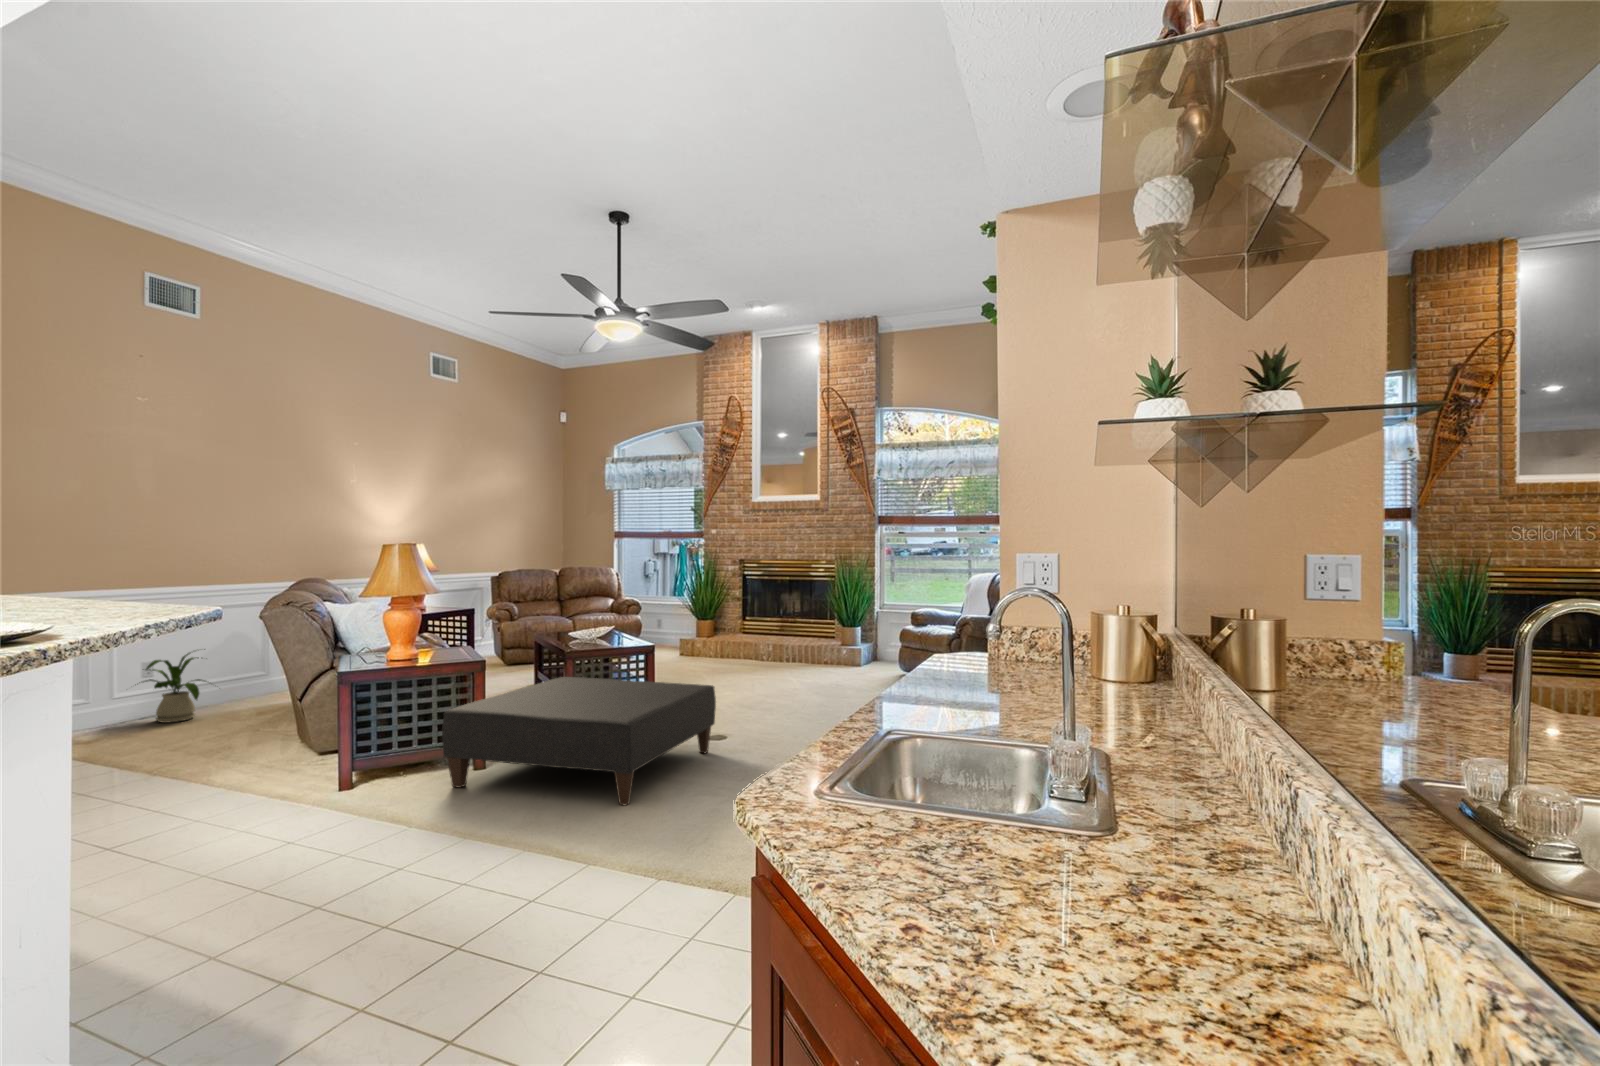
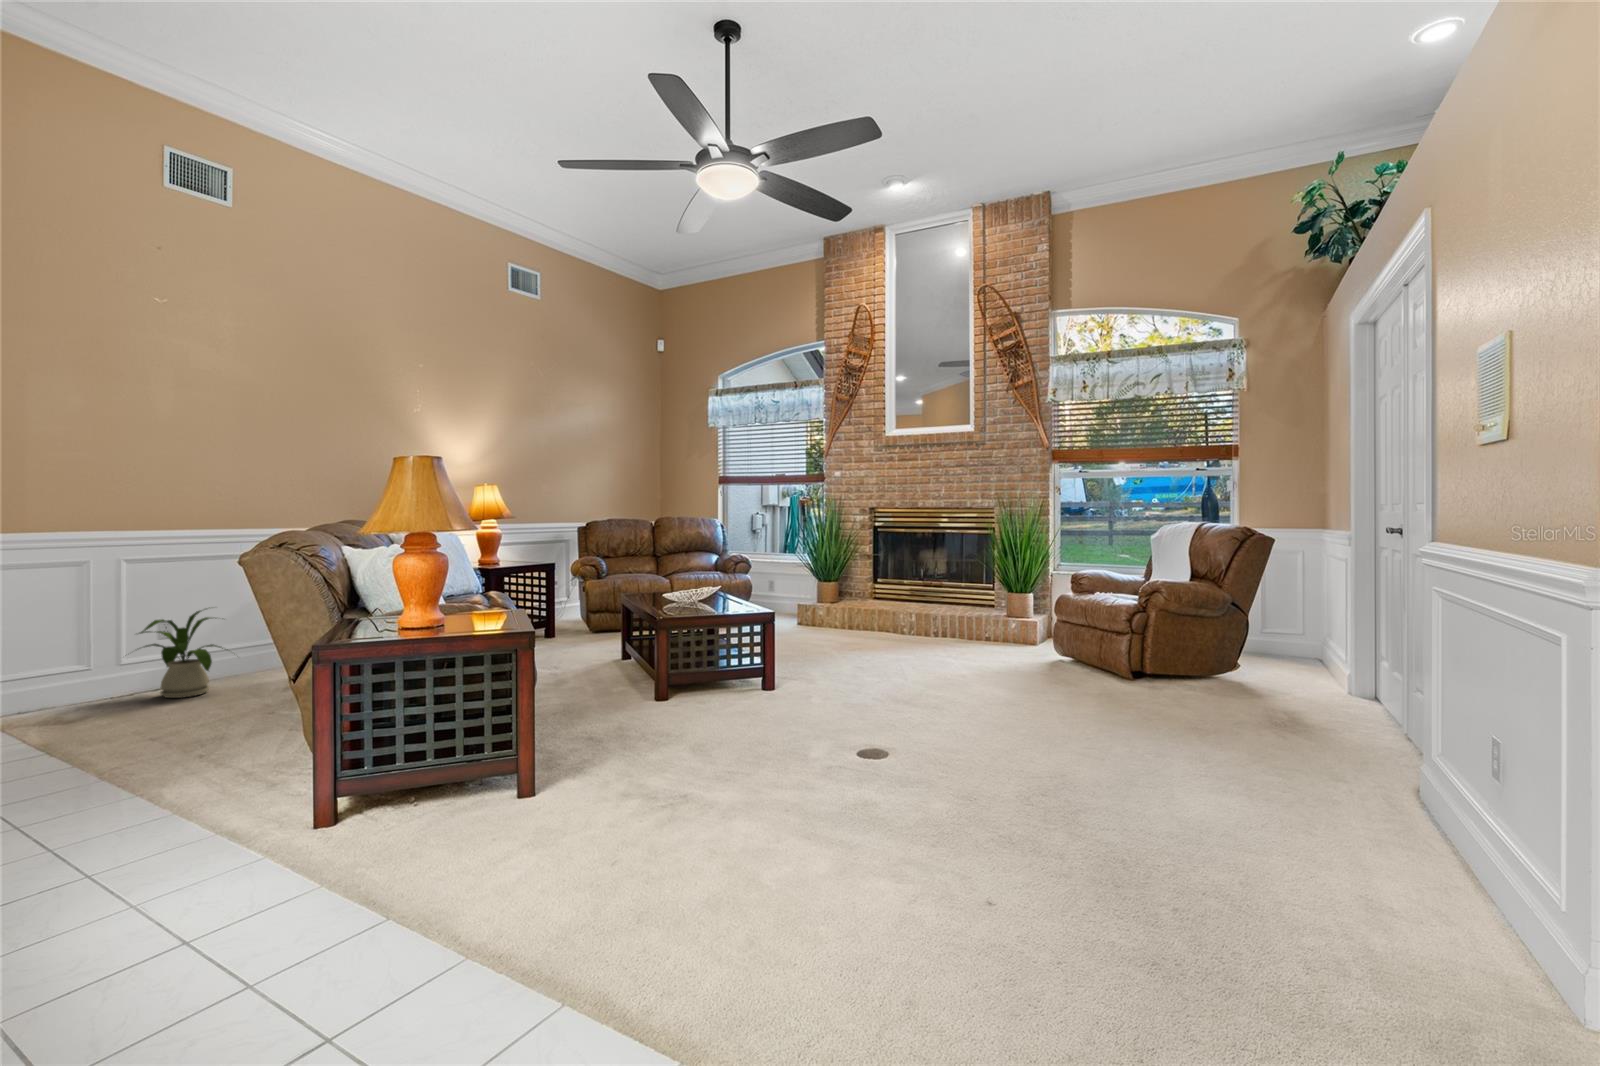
ottoman: present [442,677,716,805] -> none [460,657,875,890]

